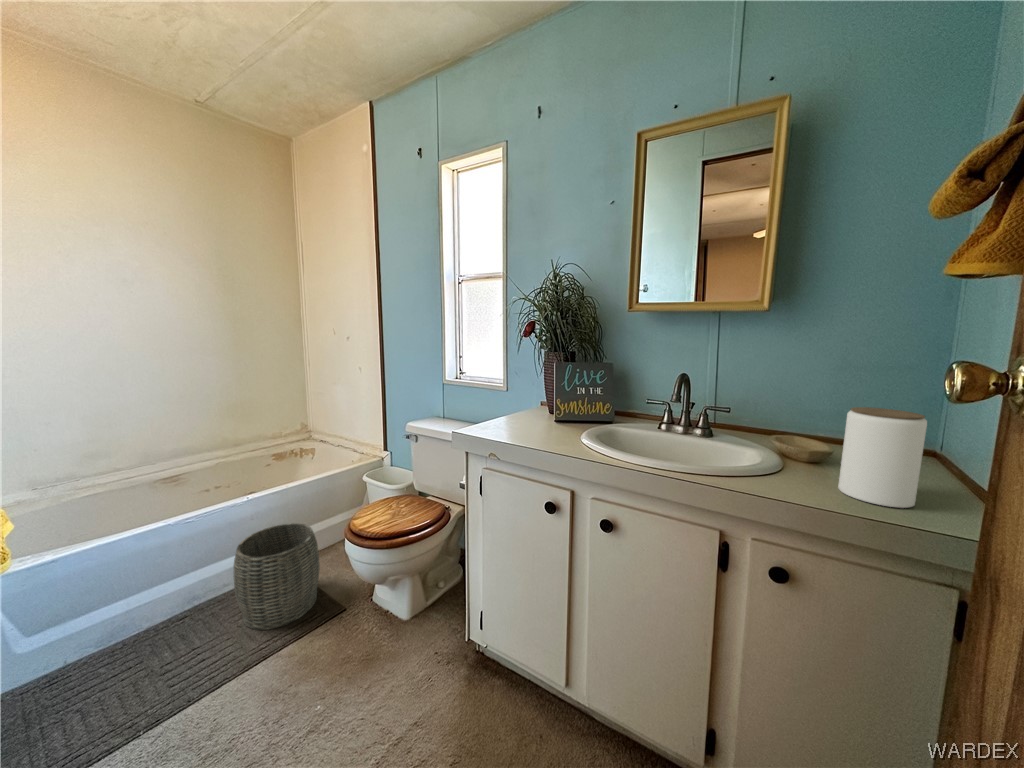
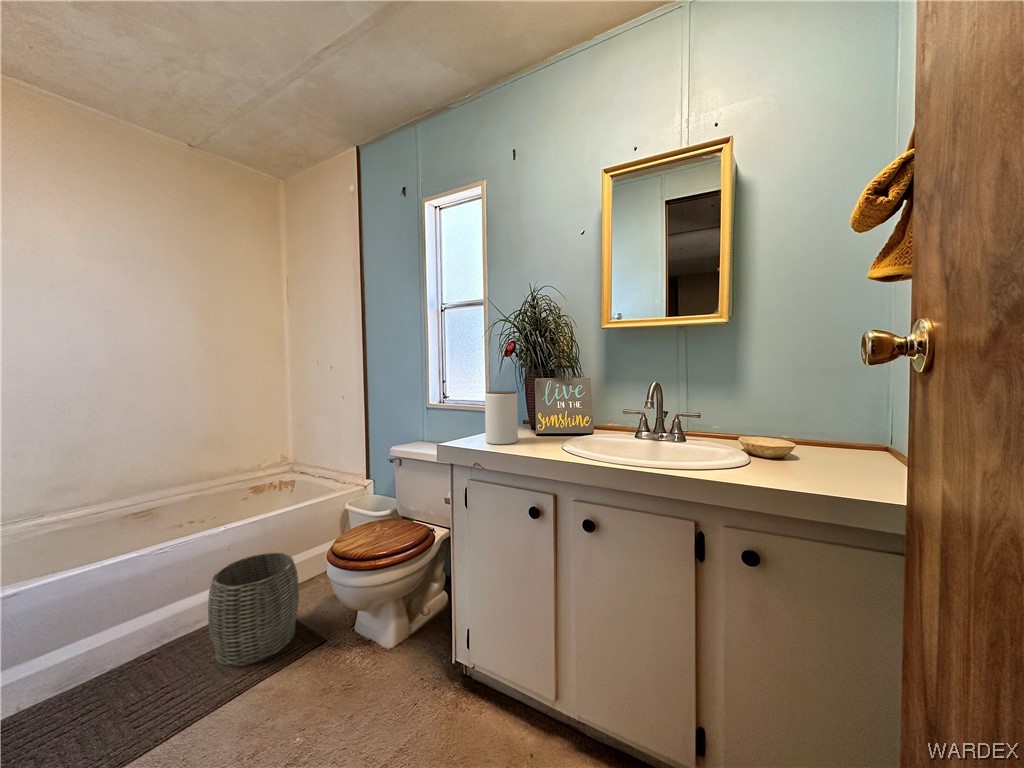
jar: present [838,407,927,508] -> present [485,391,518,444]

